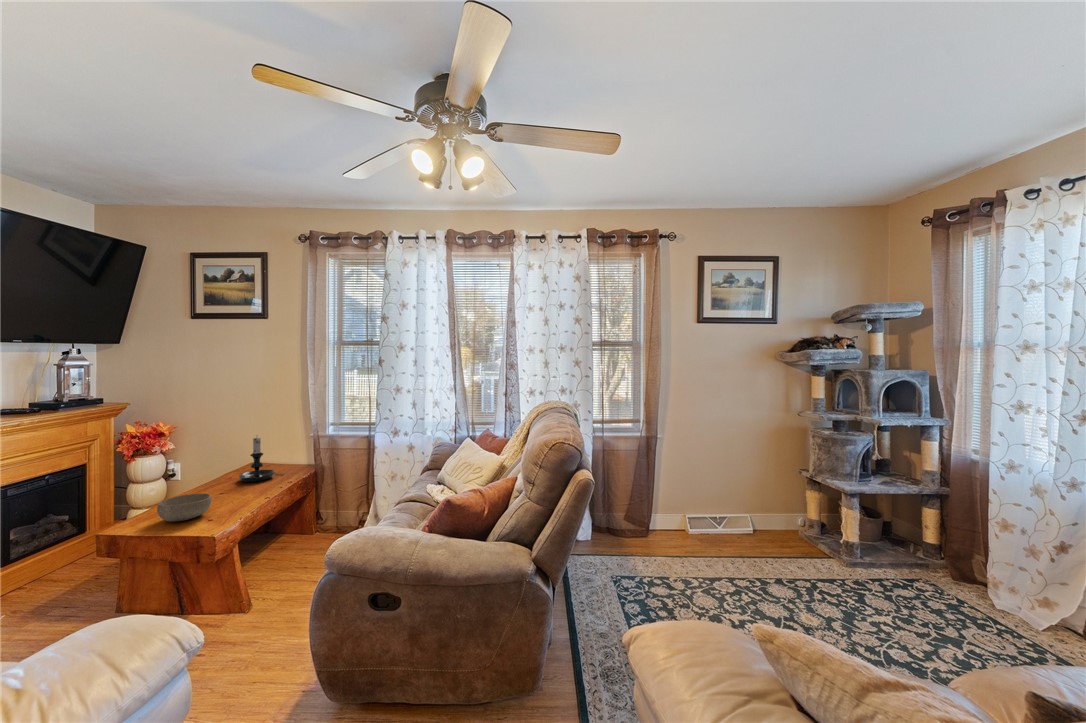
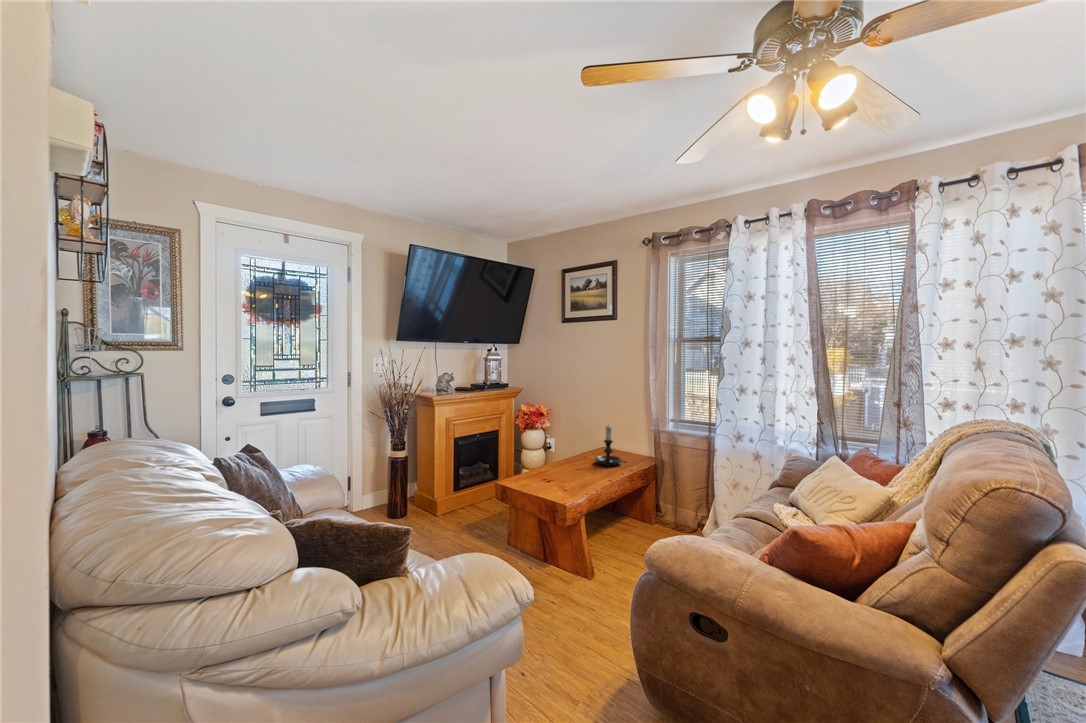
bowl: present [157,493,211,522] -> none [545,467,579,488]

